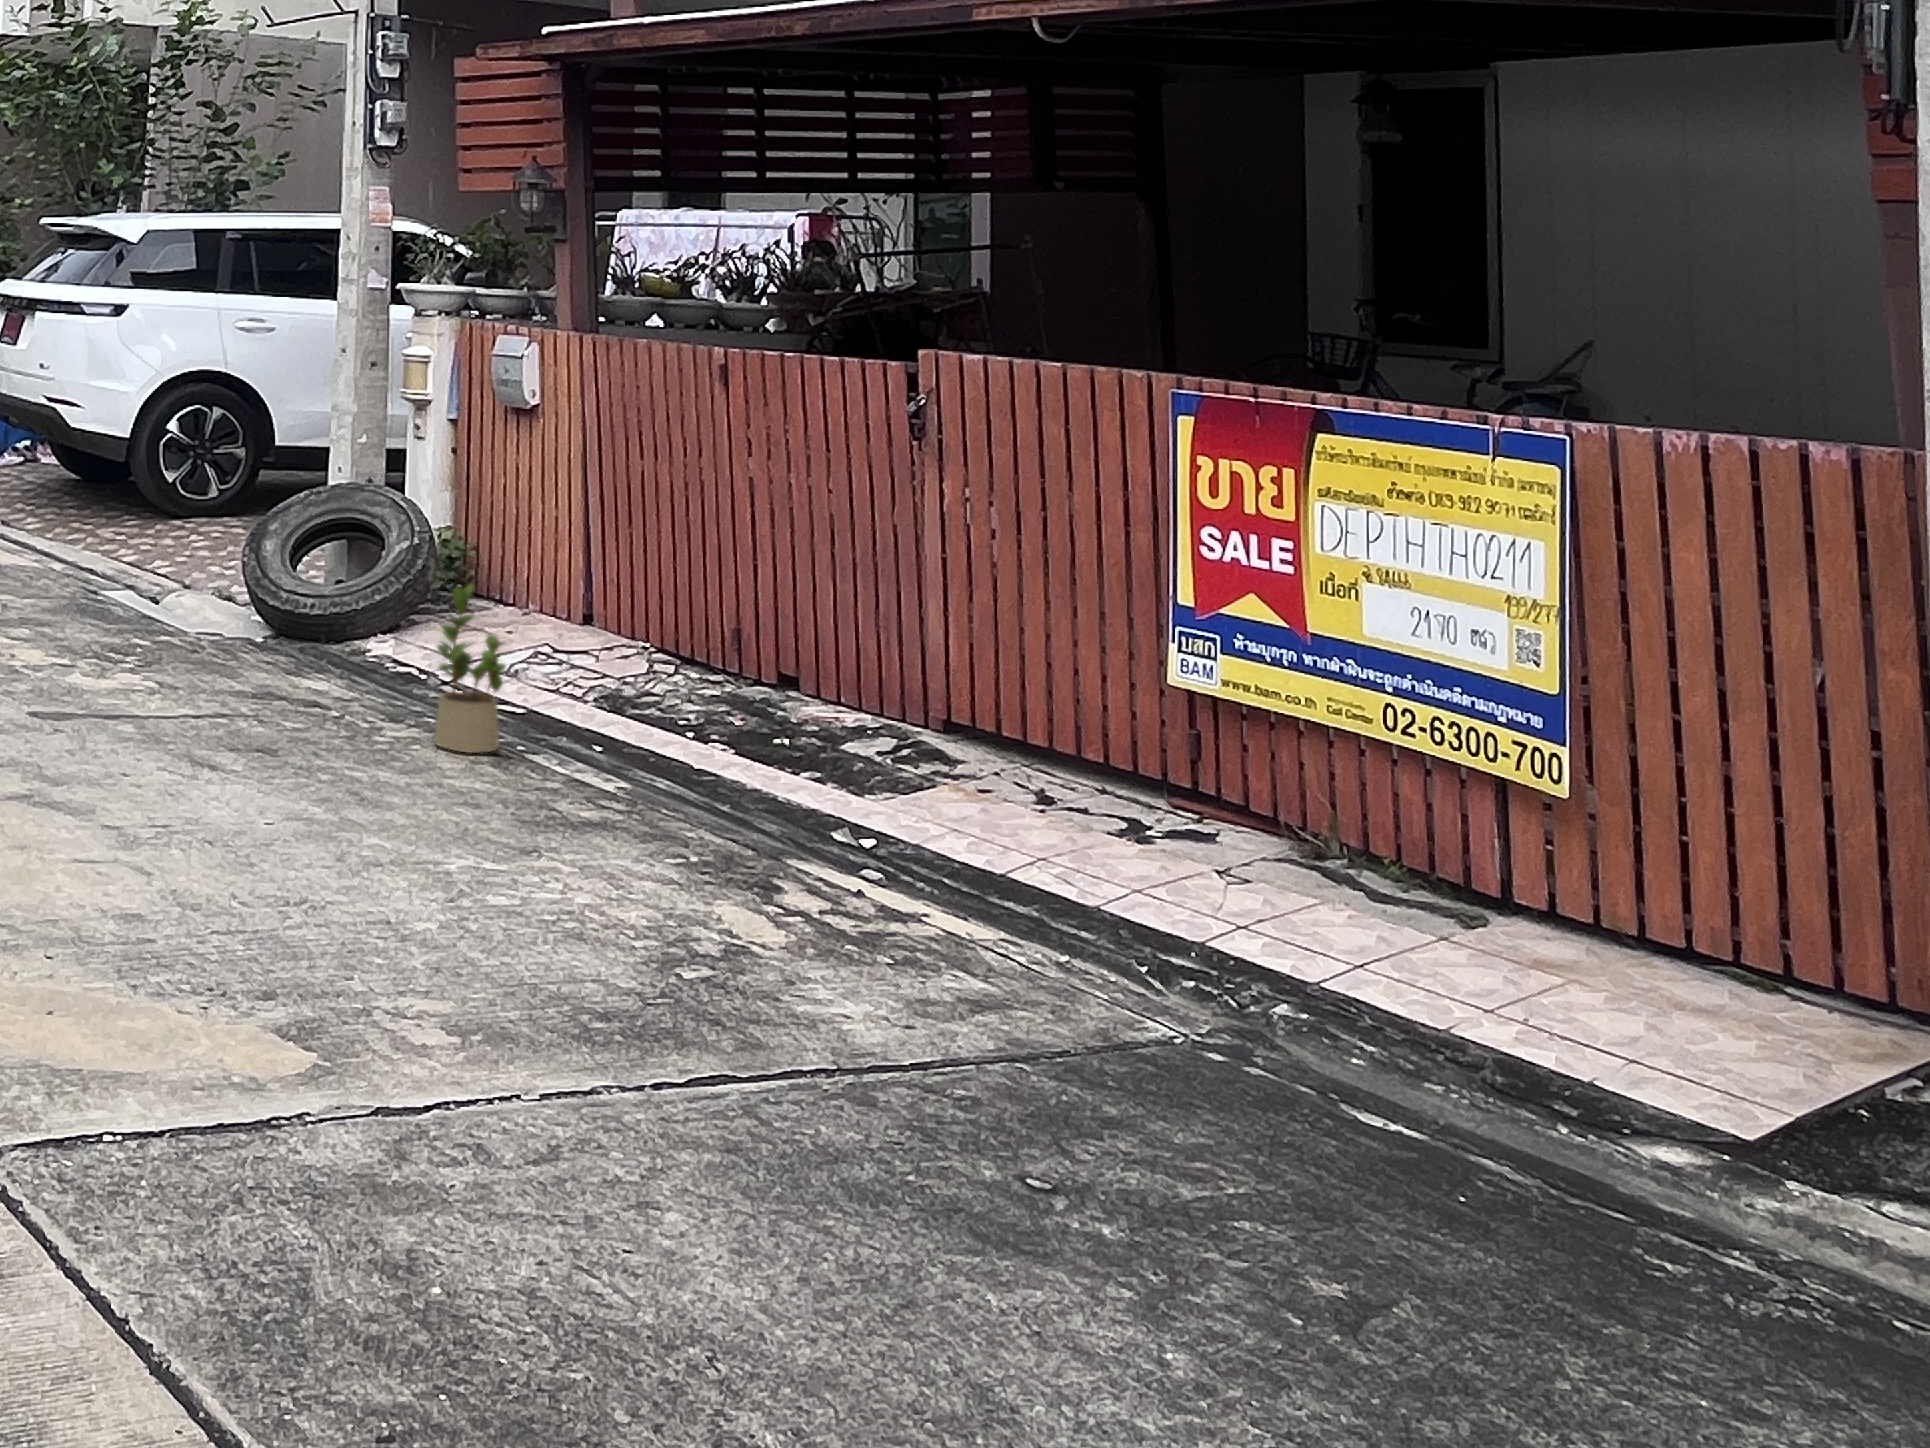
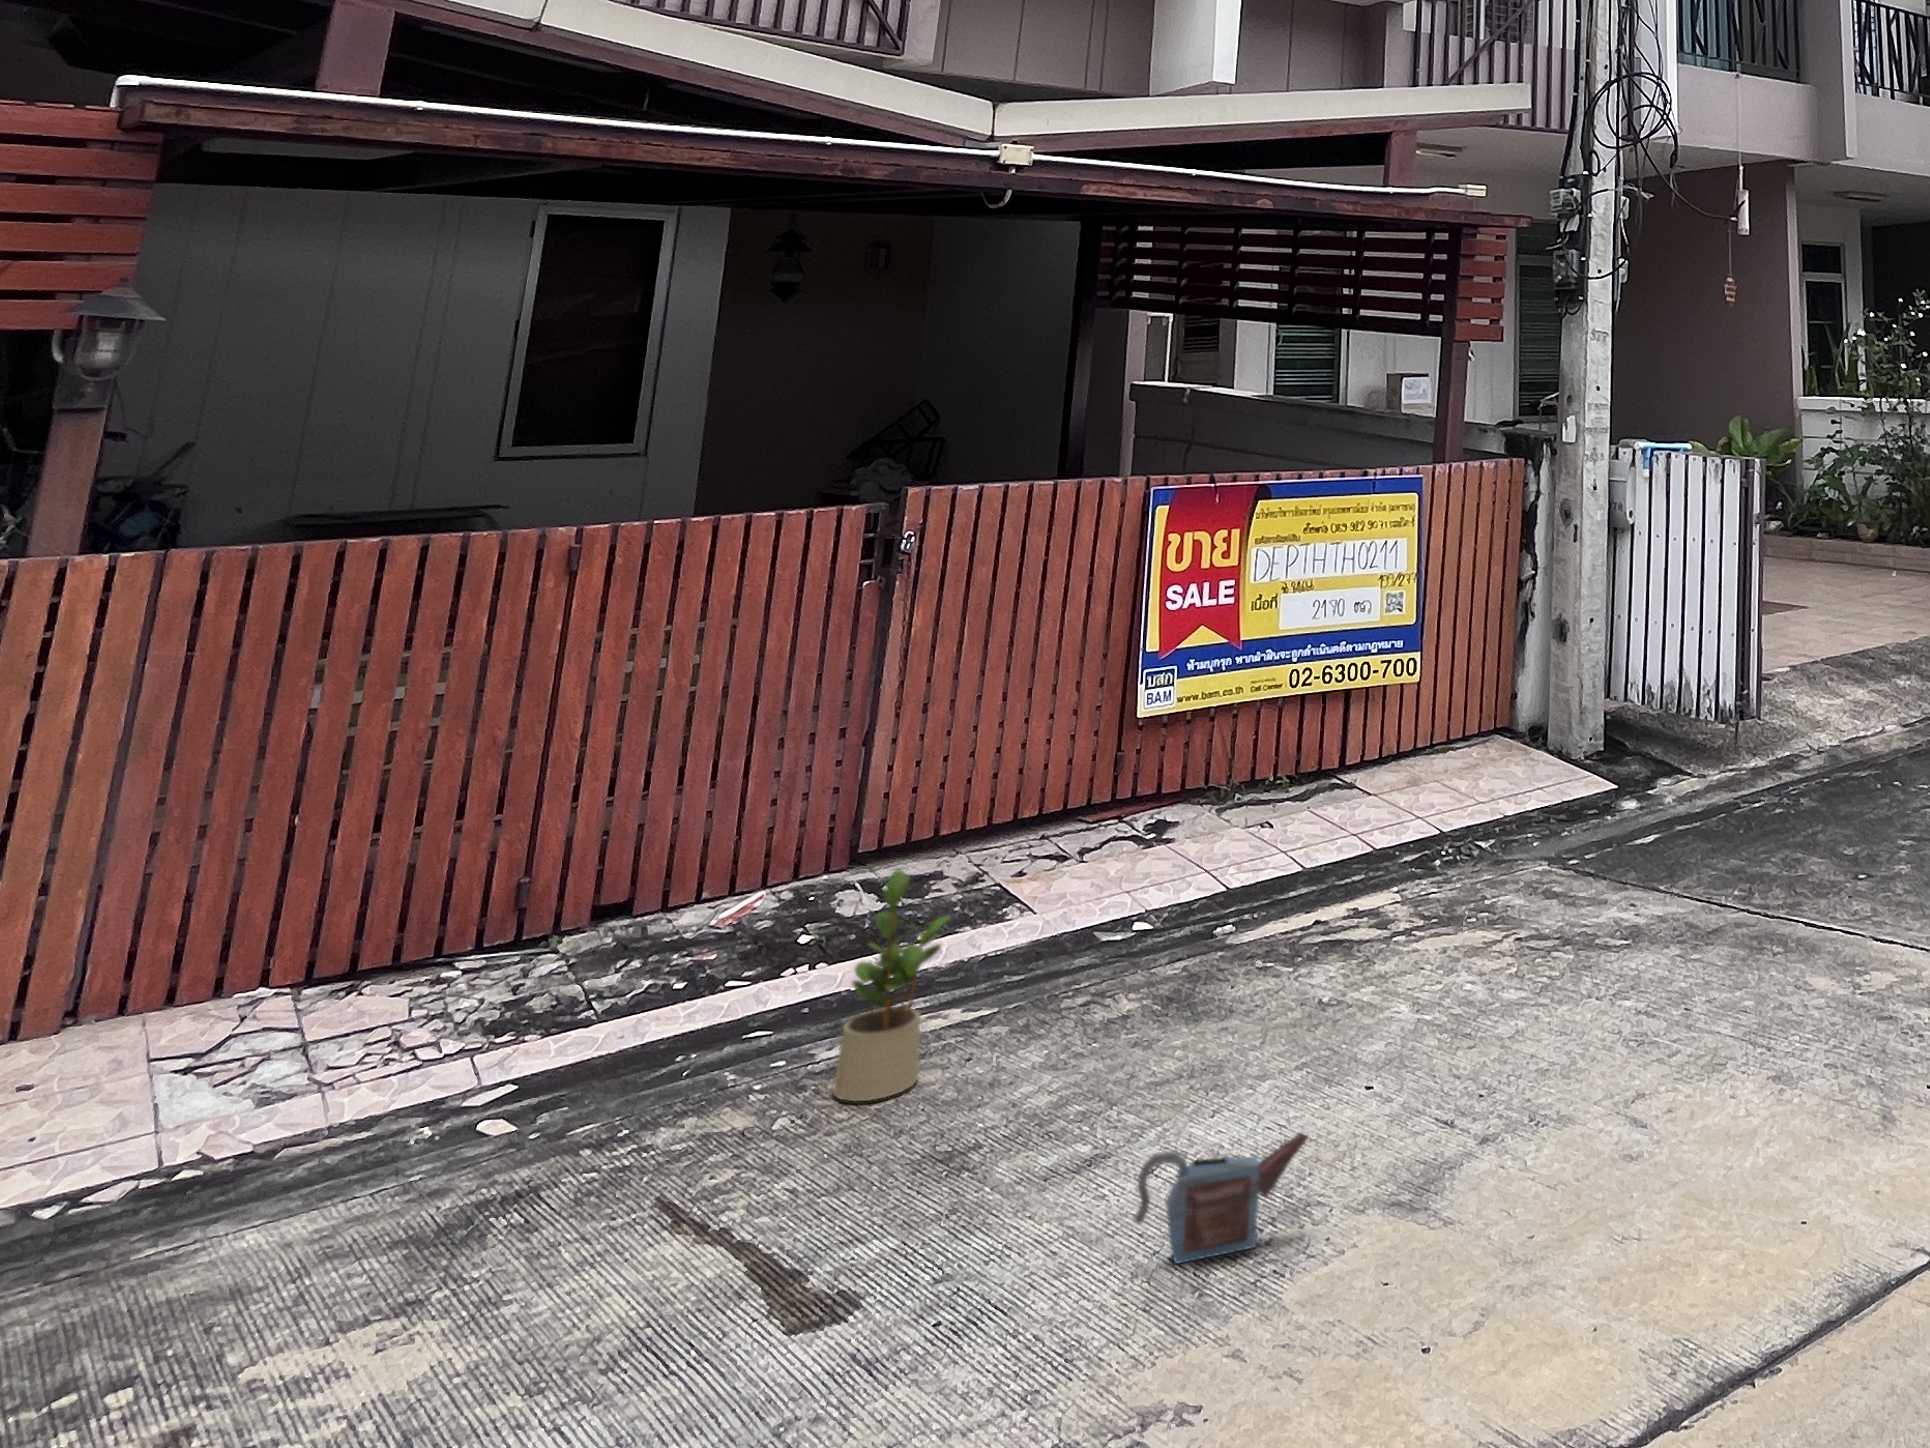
watering can: none [76,699,109,787] -> present [1133,1133,1308,1264]

